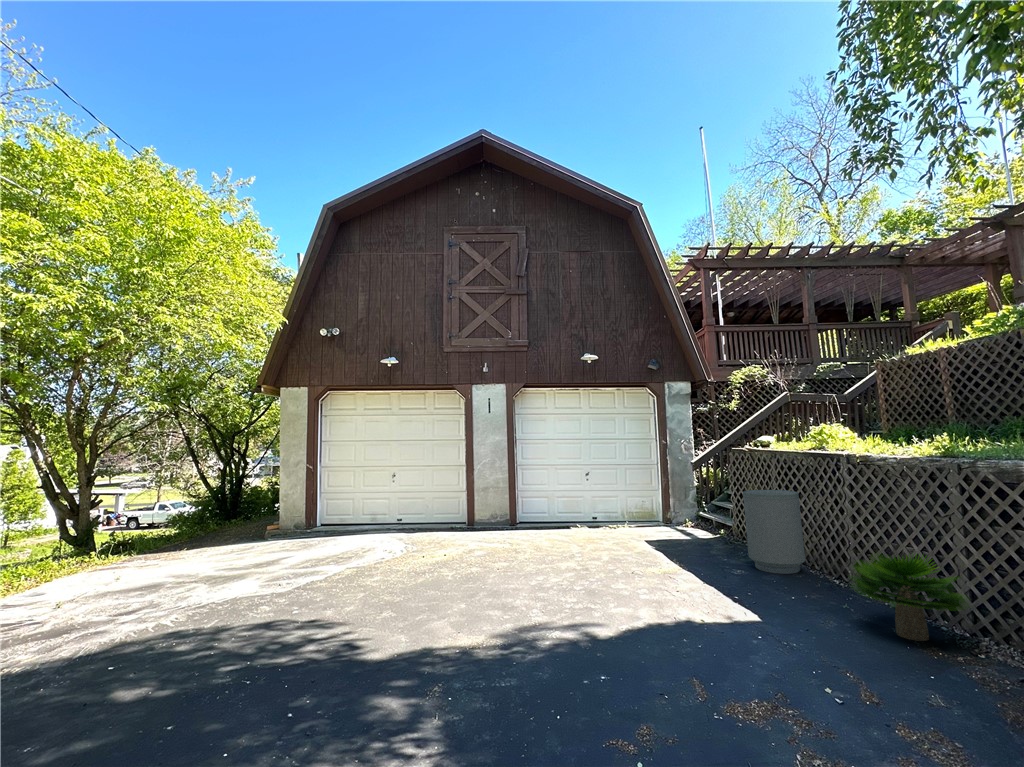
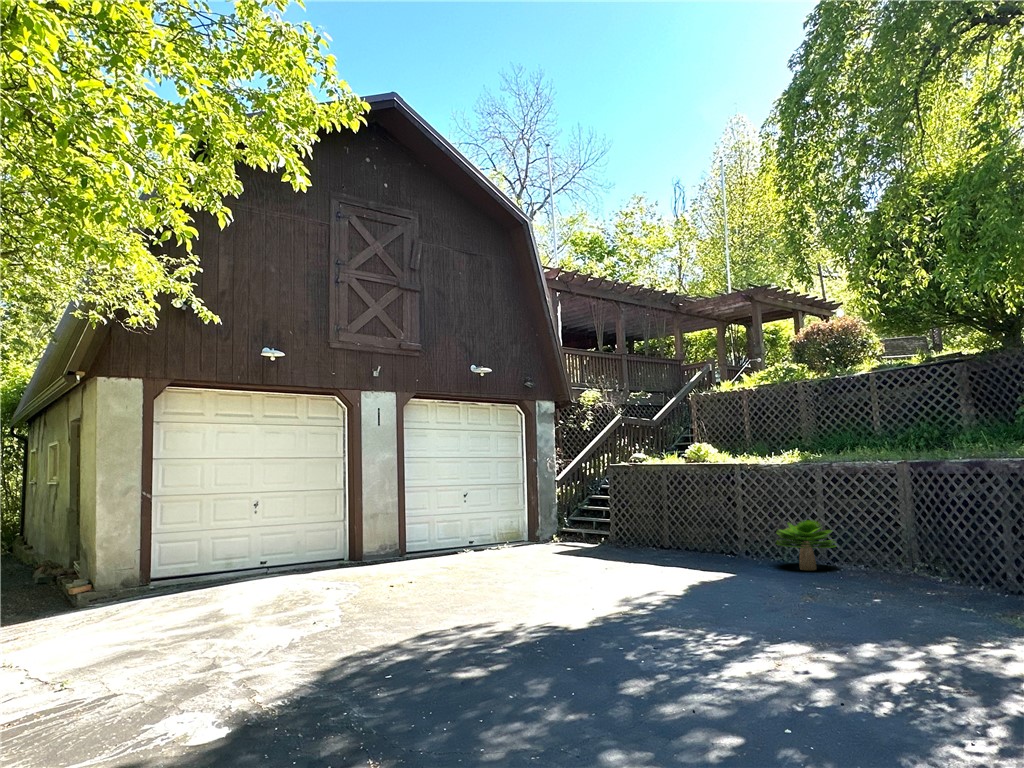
trash can: present [743,490,805,574] -> none [661,494,704,556]

